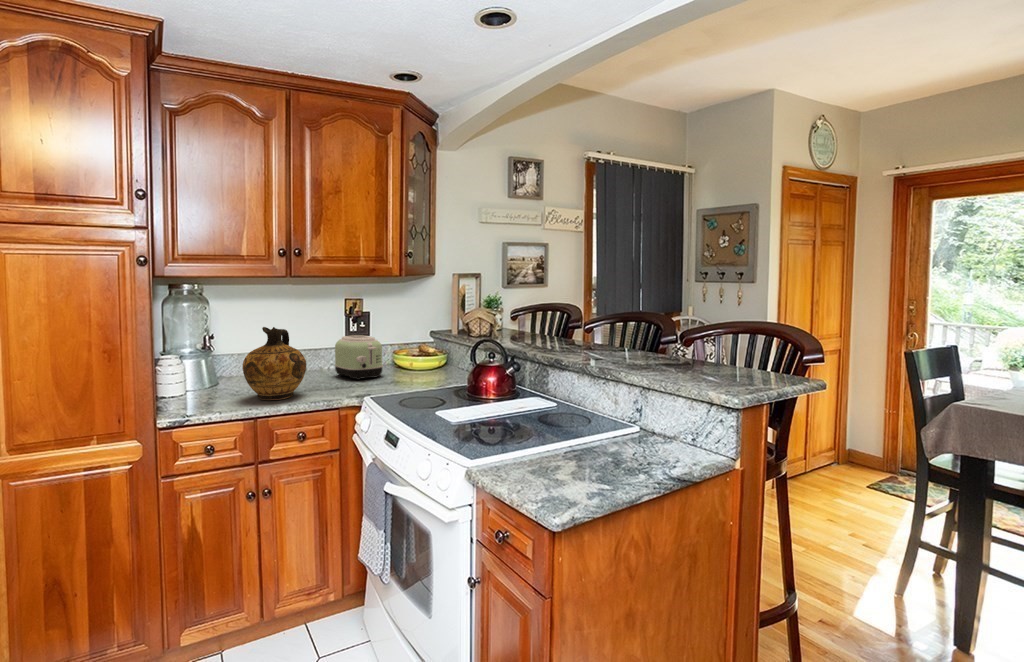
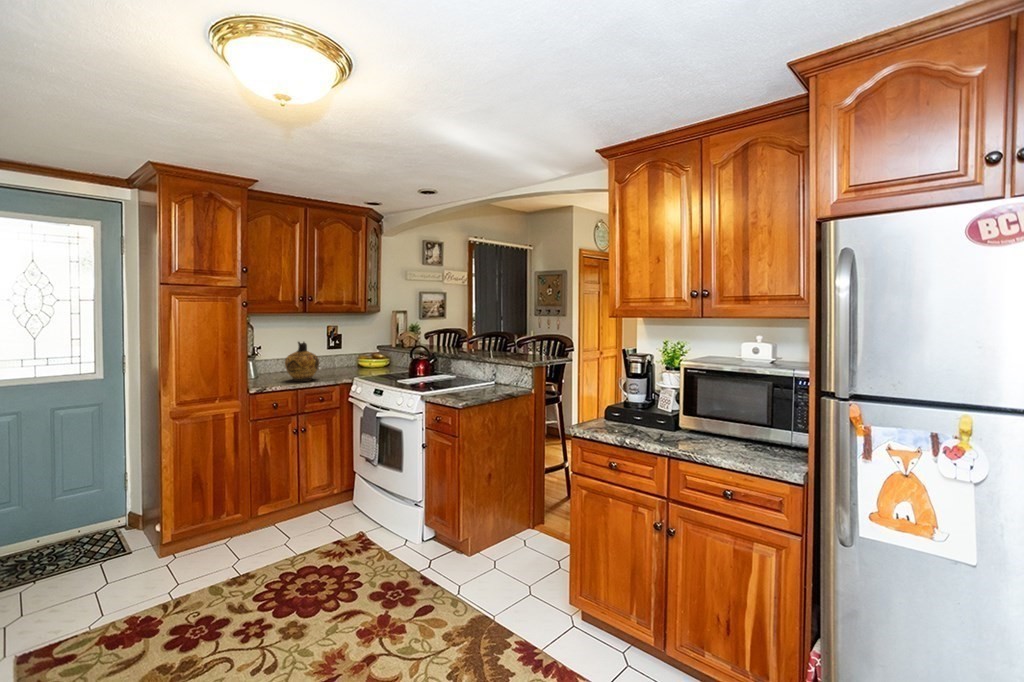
toaster: present [335,335,383,380] -> none [323,348,354,373]

